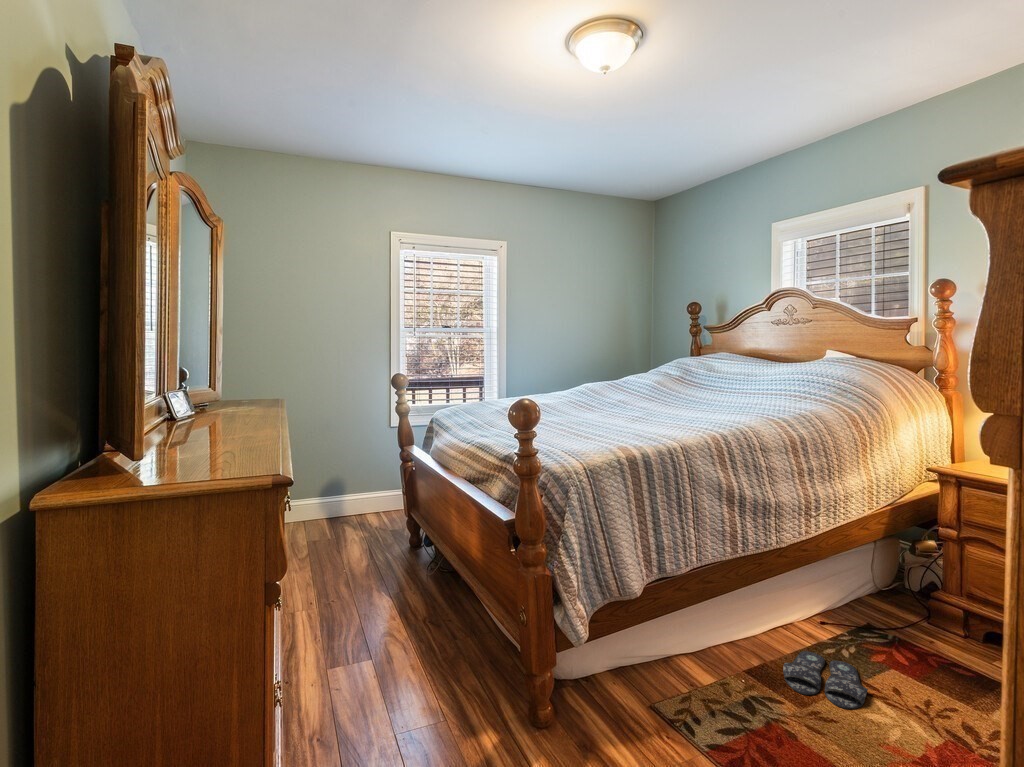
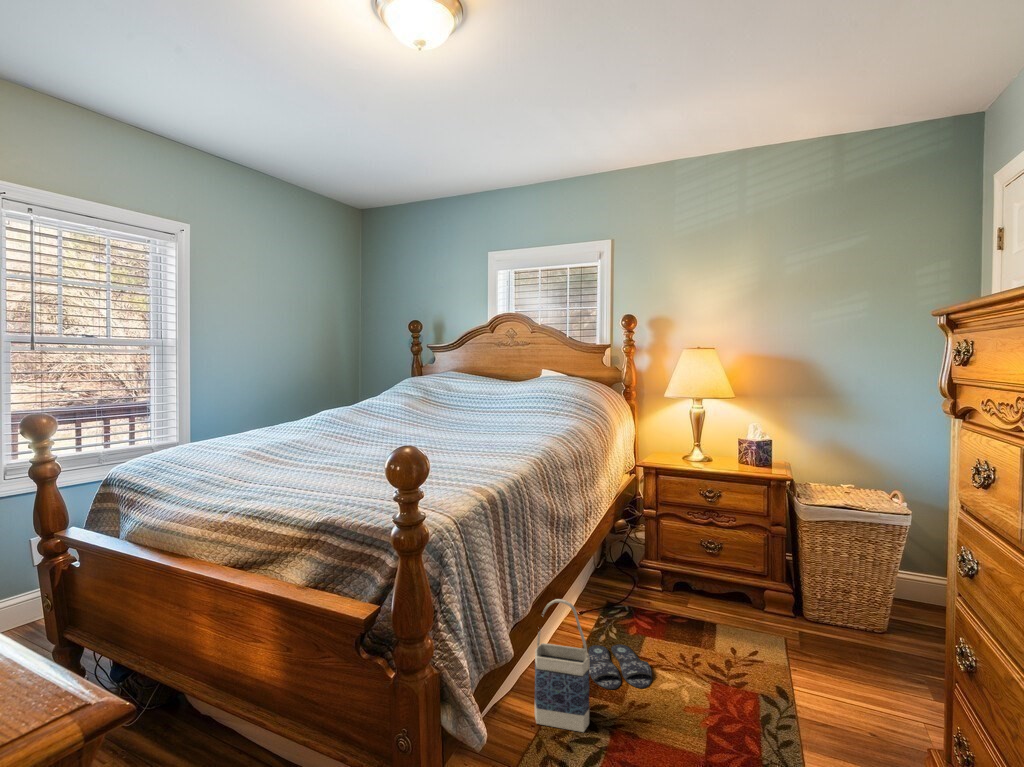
bag: none [697,573,754,710] -> present [535,599,589,732]

